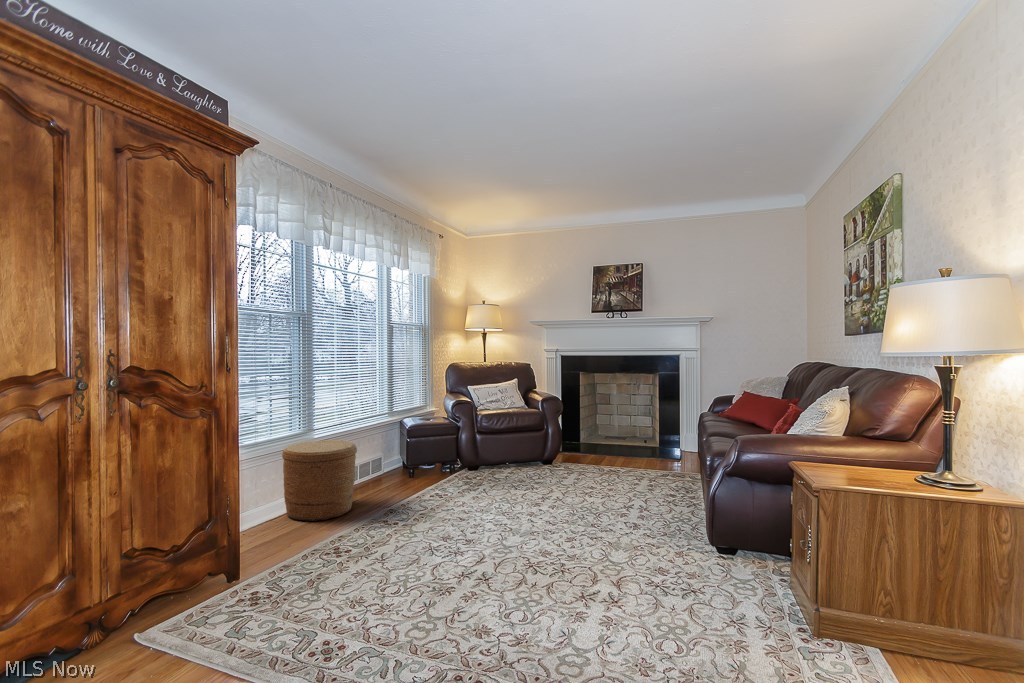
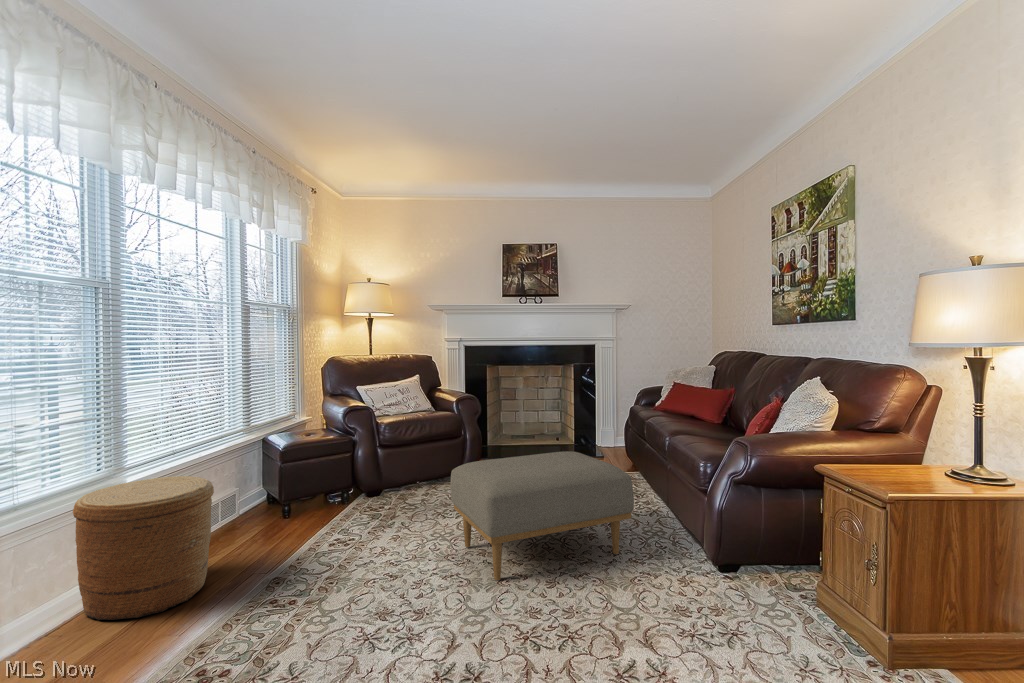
ottoman: none [511,445,643,531] -> present [450,451,634,581]

